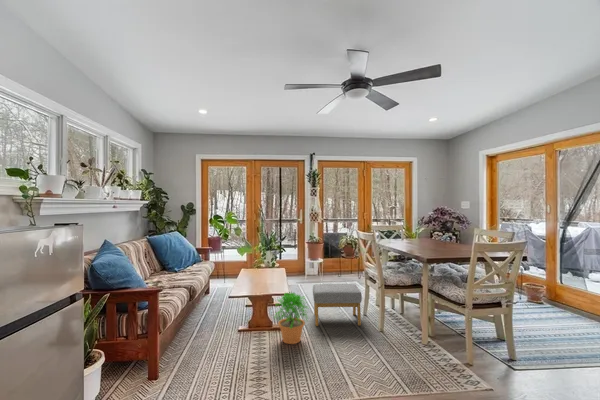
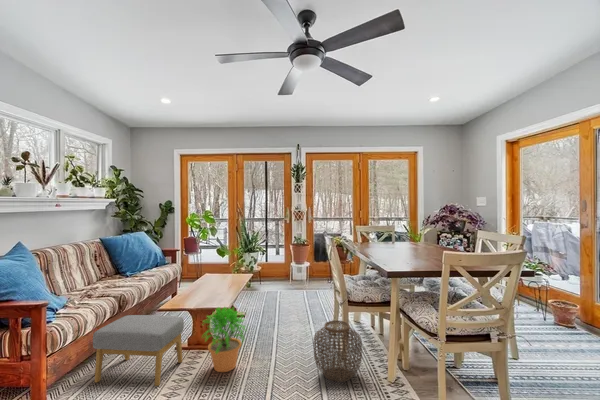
footstool: present [313,284,362,326] -> present [93,315,184,386]
woven basket: none [364,300,403,346] -> present [314,320,362,382]

